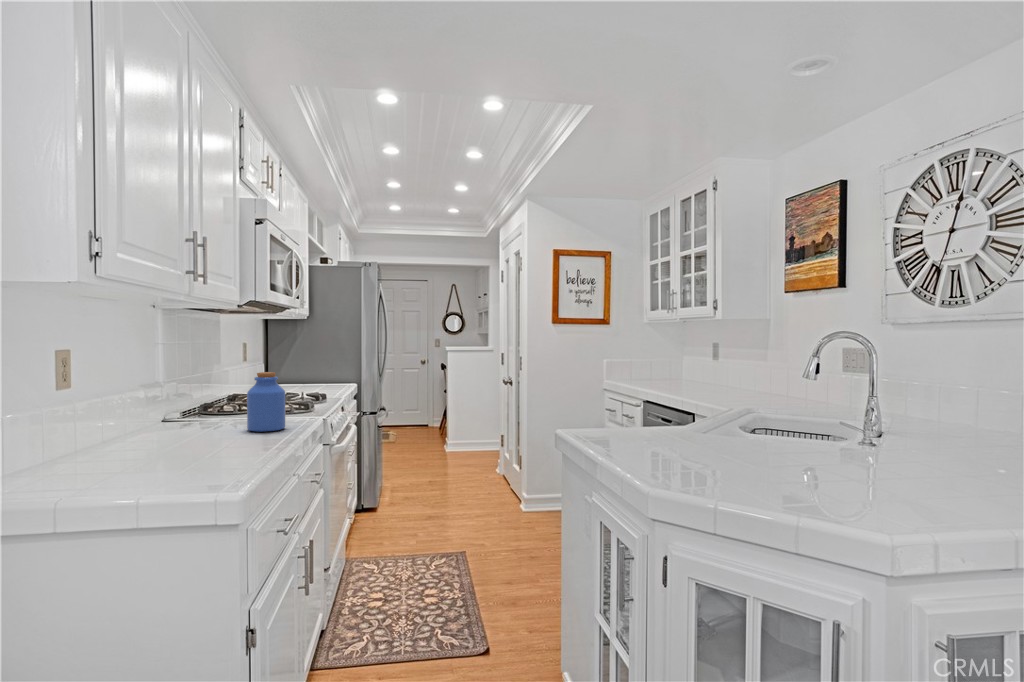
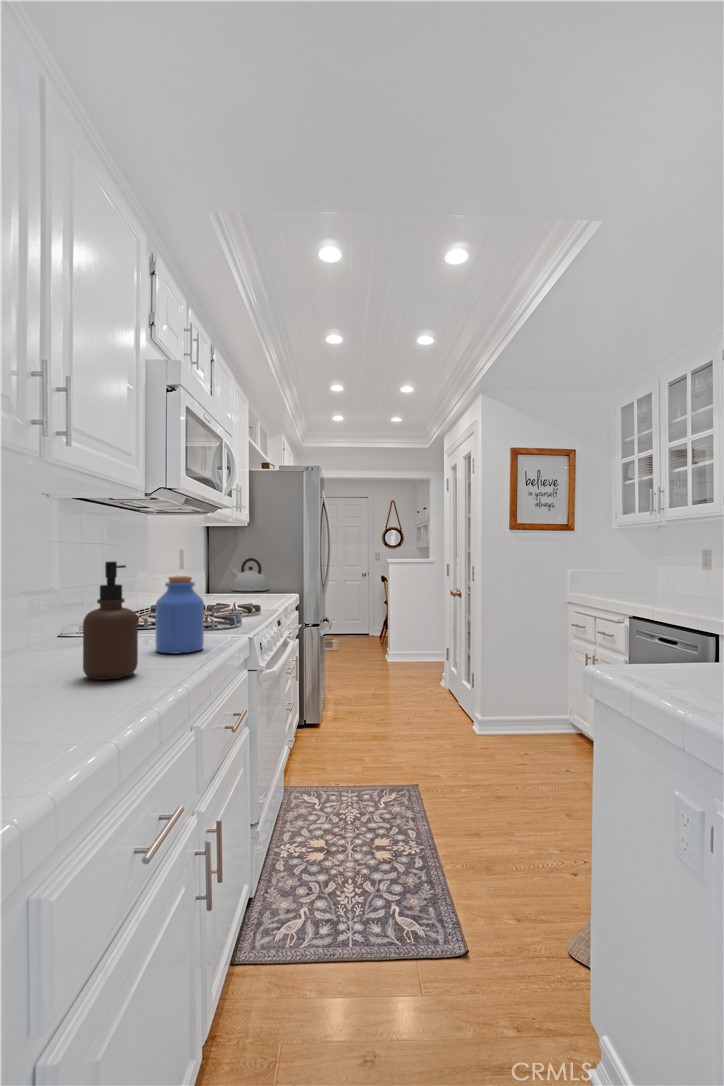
kettle: none [291,351,329,383] -> present [231,558,269,591]
soap dispenser: none [202,363,242,448] -> present [83,561,138,680]

